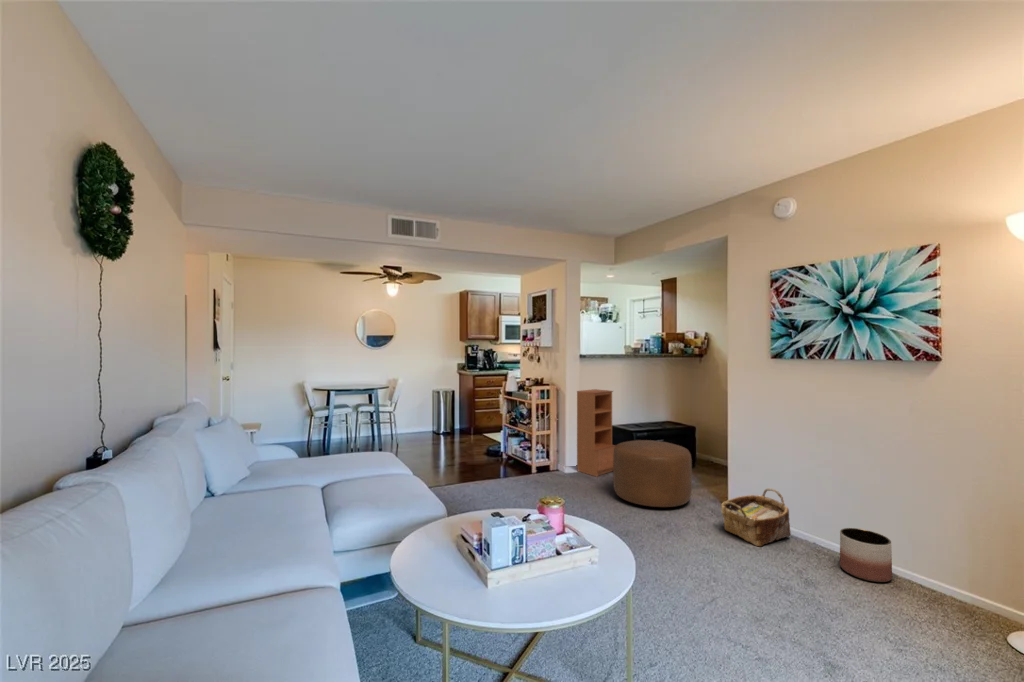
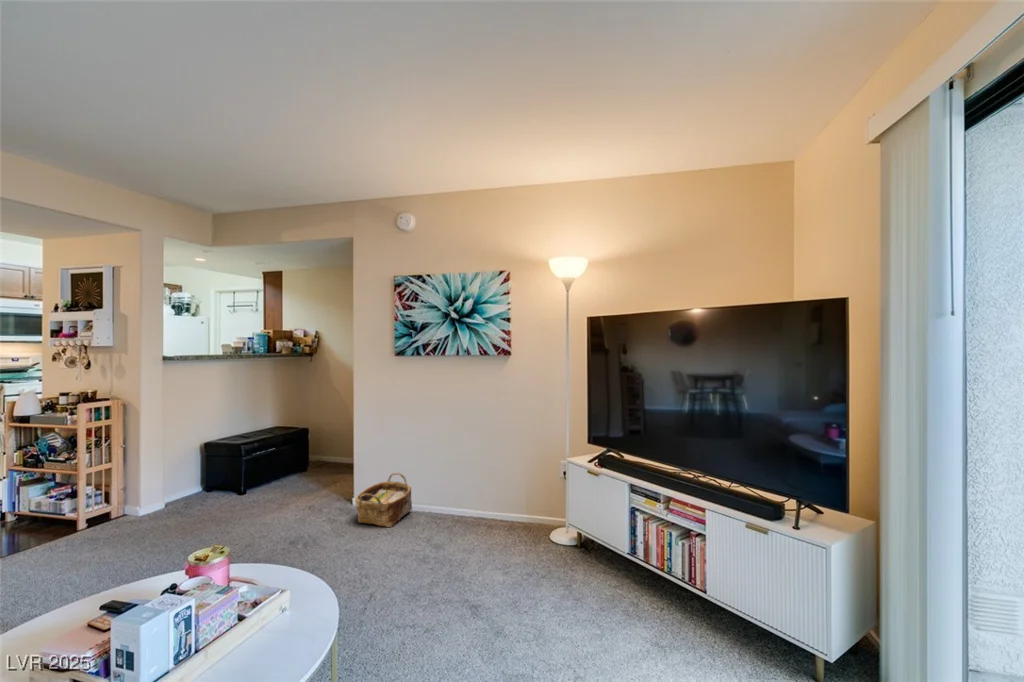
bookcase: present [577,389,616,476] -> none [159,399,218,510]
ottoman: present [613,440,692,507] -> none [225,449,319,525]
planter: present [840,528,892,582] -> none [450,487,482,526]

